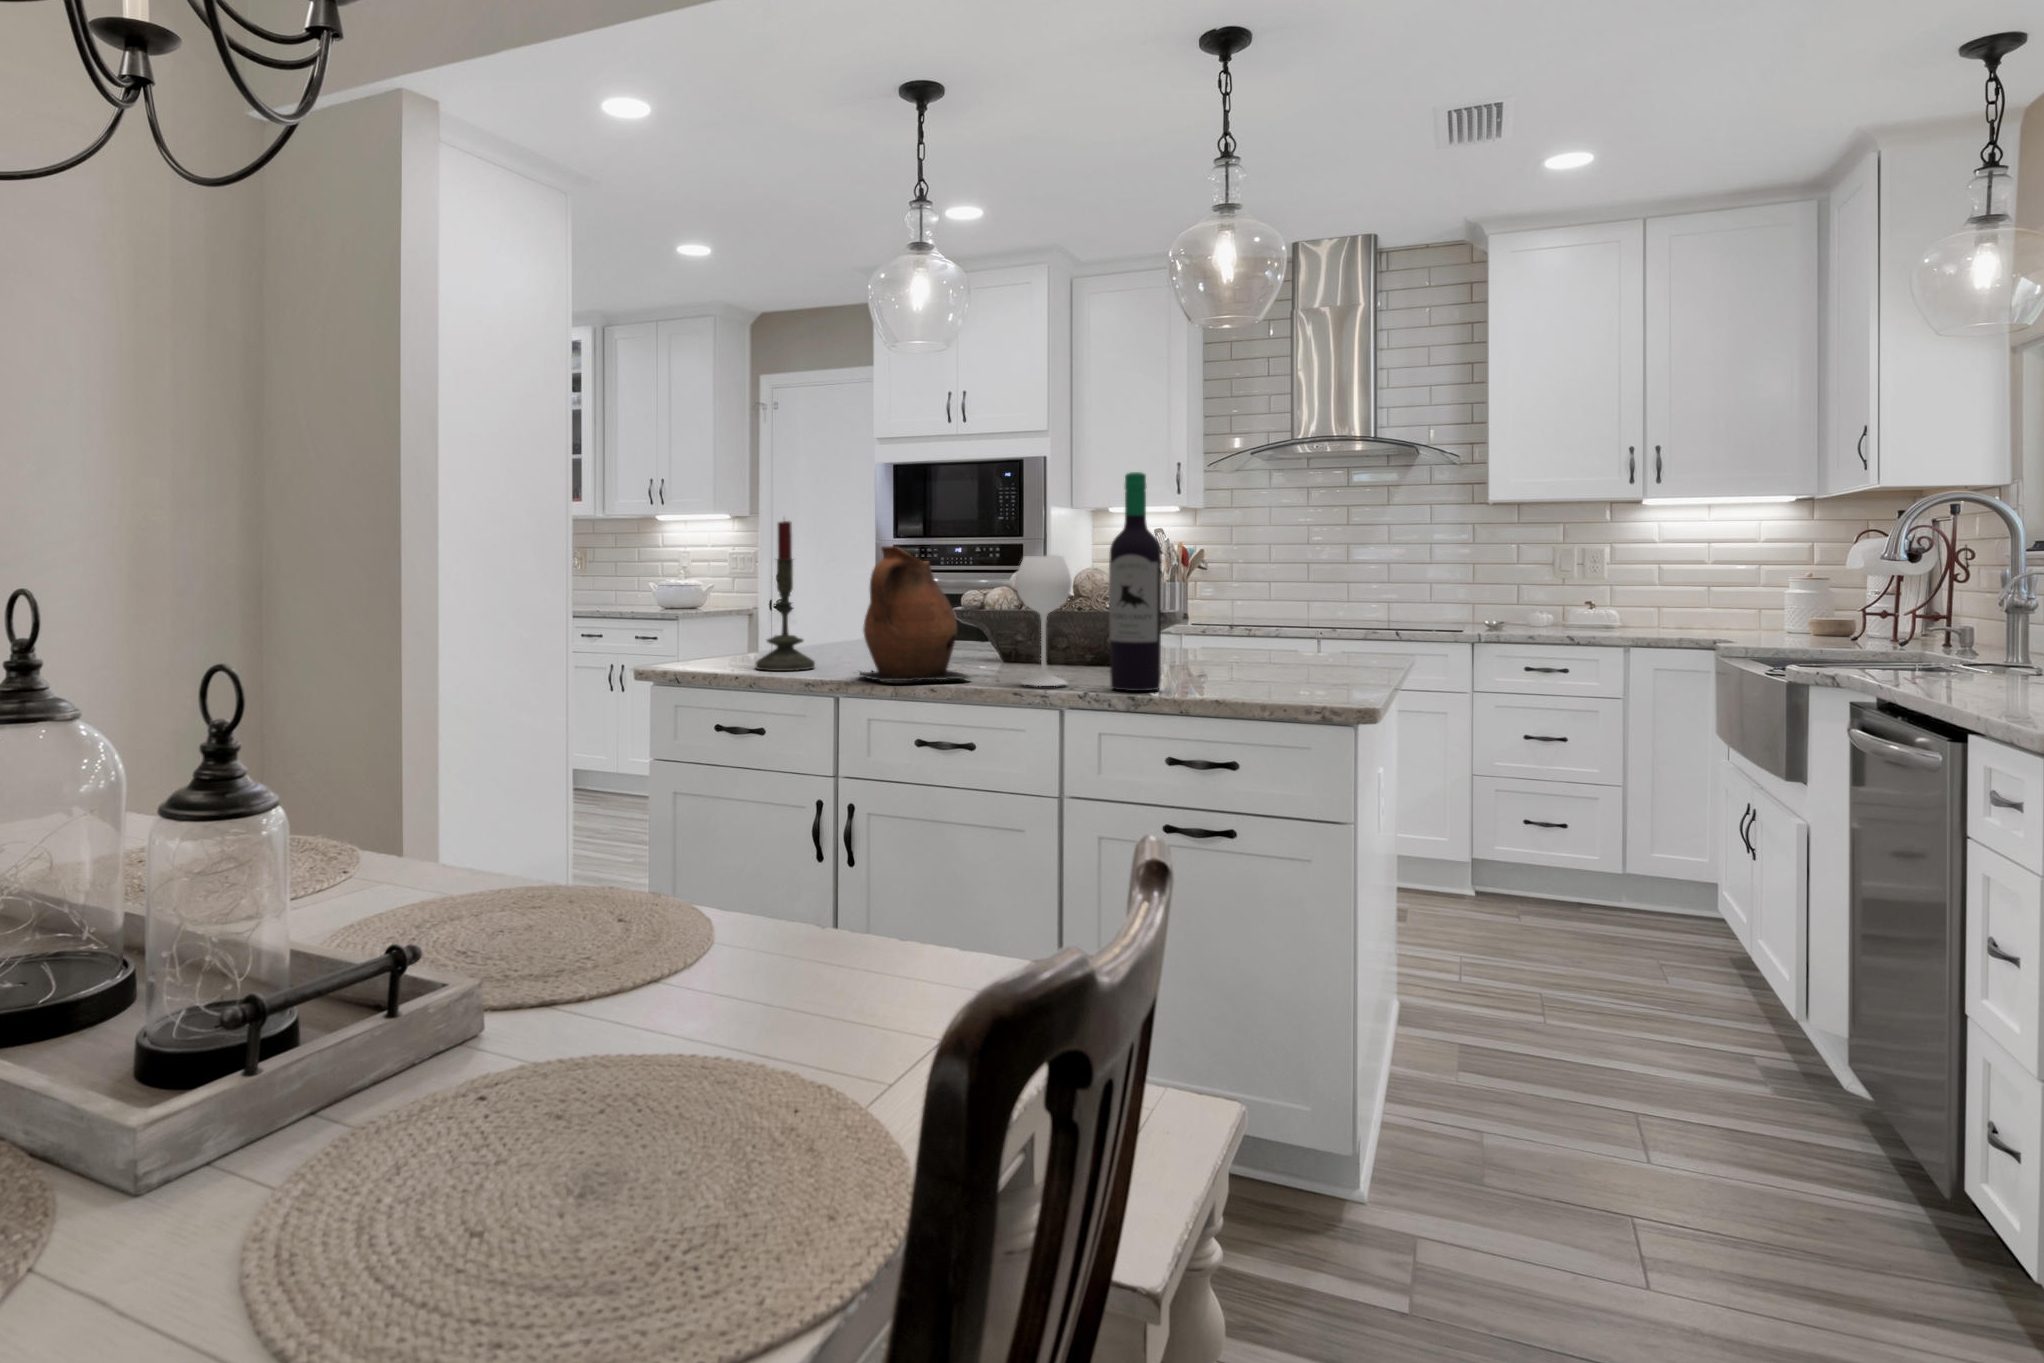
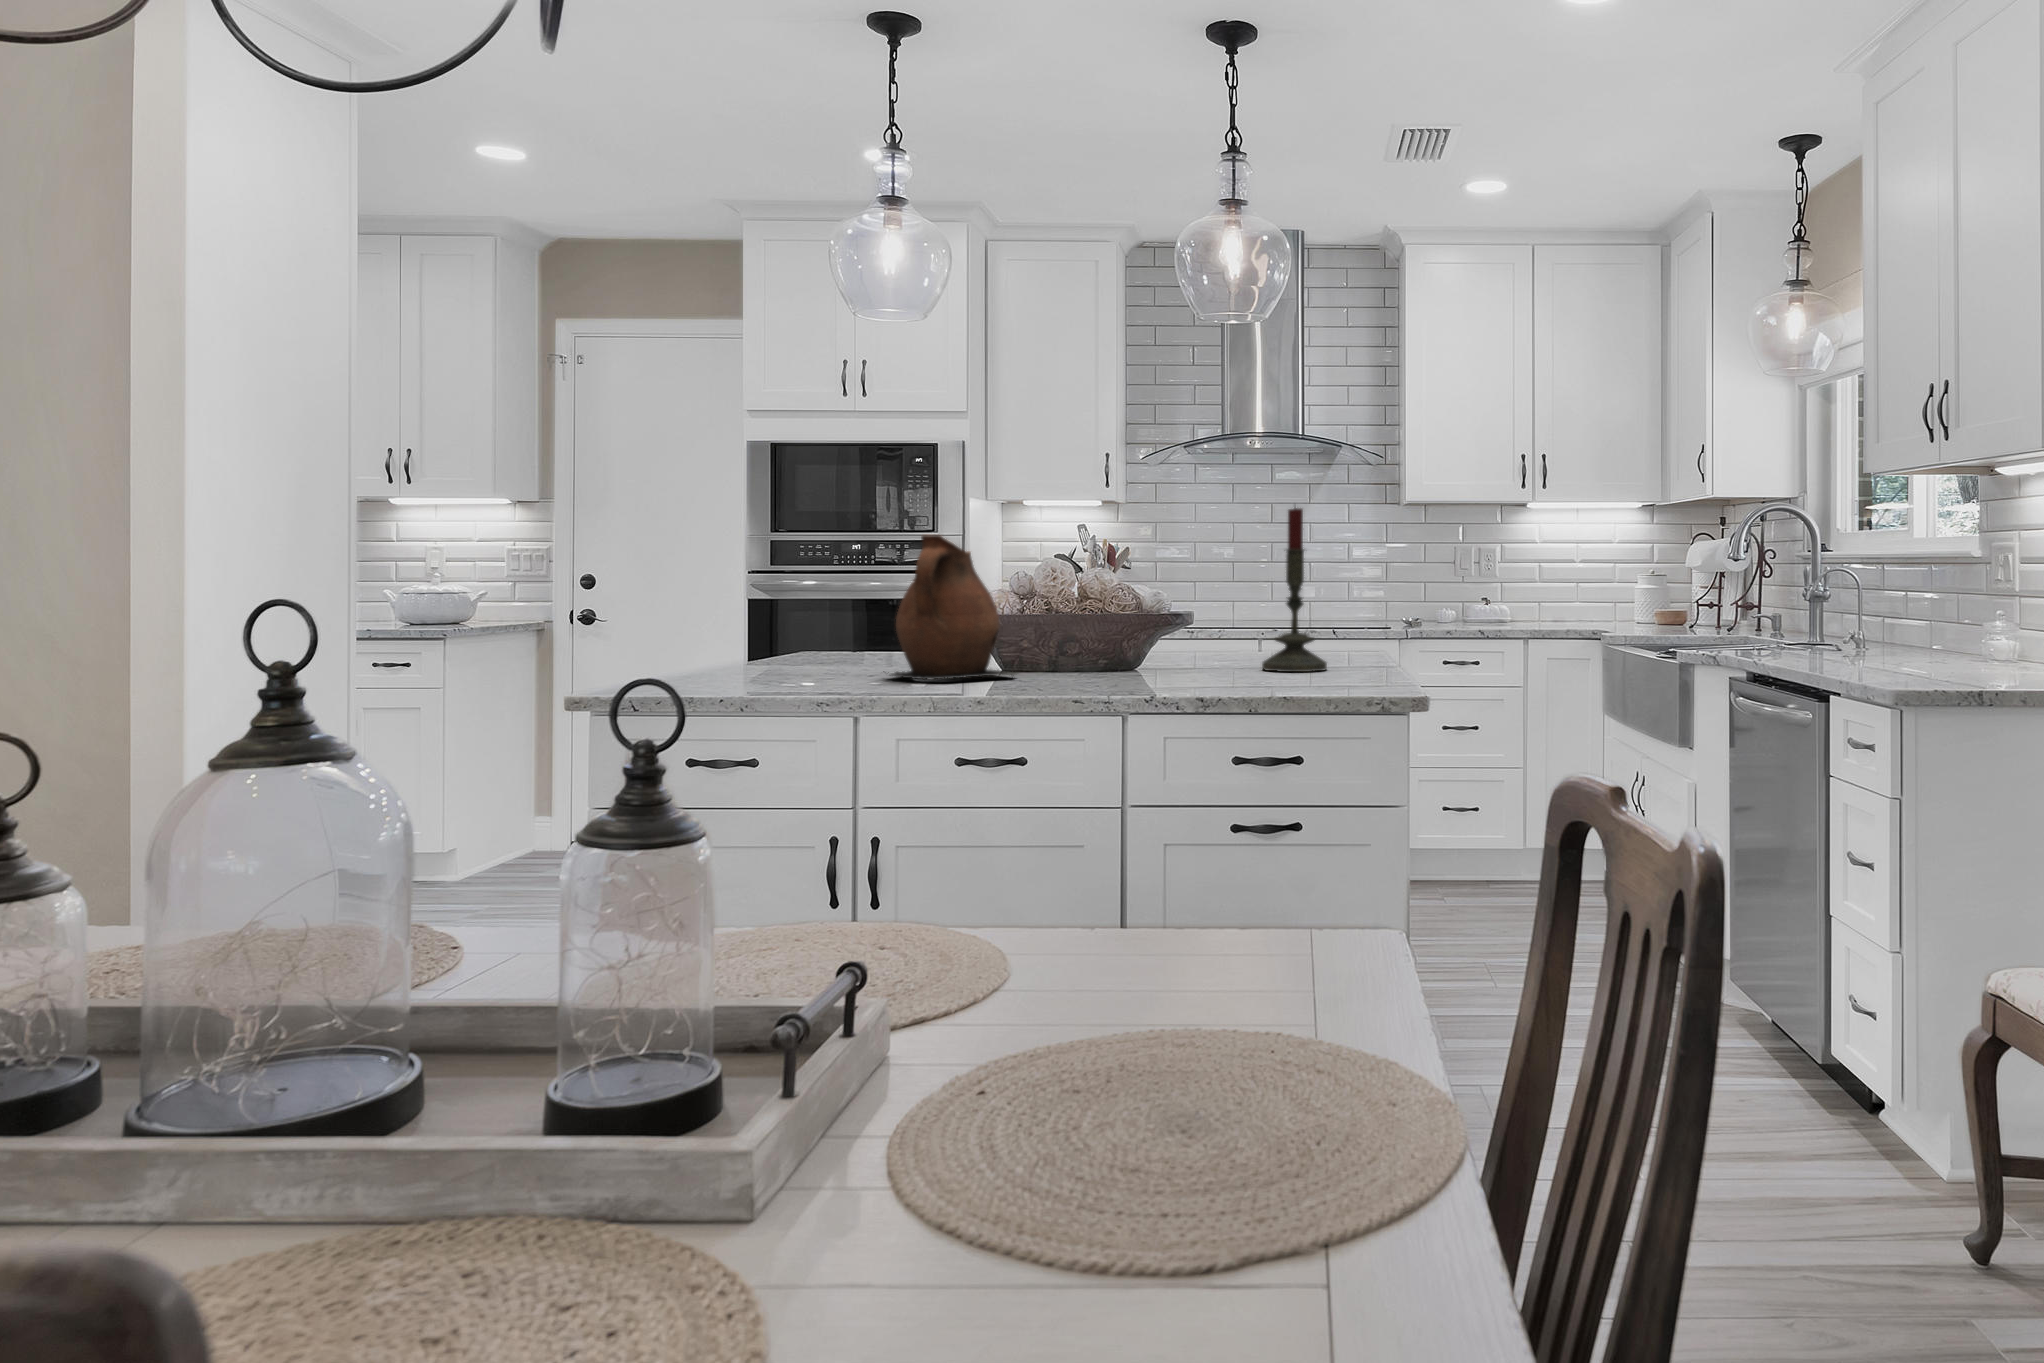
wine bottle: present [1016,472,1162,691] -> none [1070,464,1219,679]
candle: present [756,521,815,671] -> present [1262,507,1327,672]

